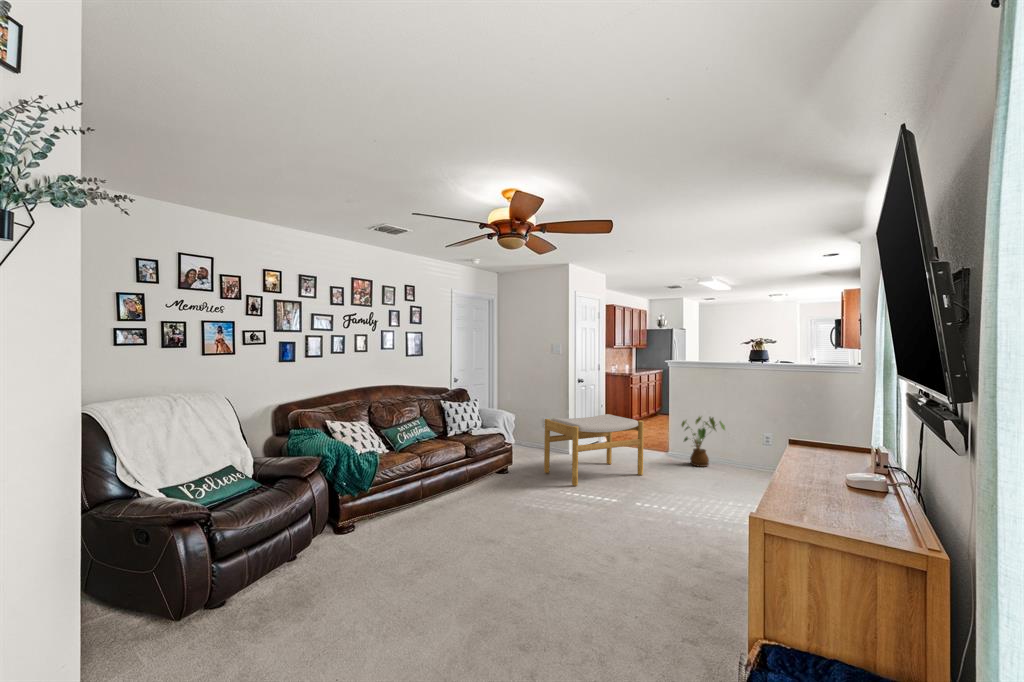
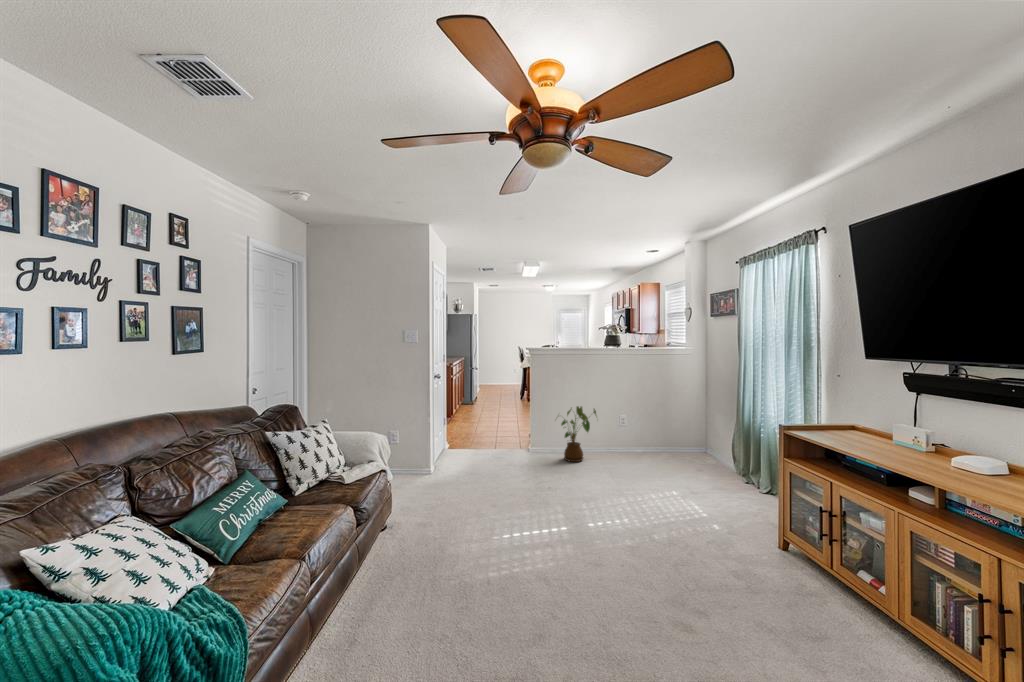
footstool: present [544,414,644,486] -> none [438,417,548,525]

